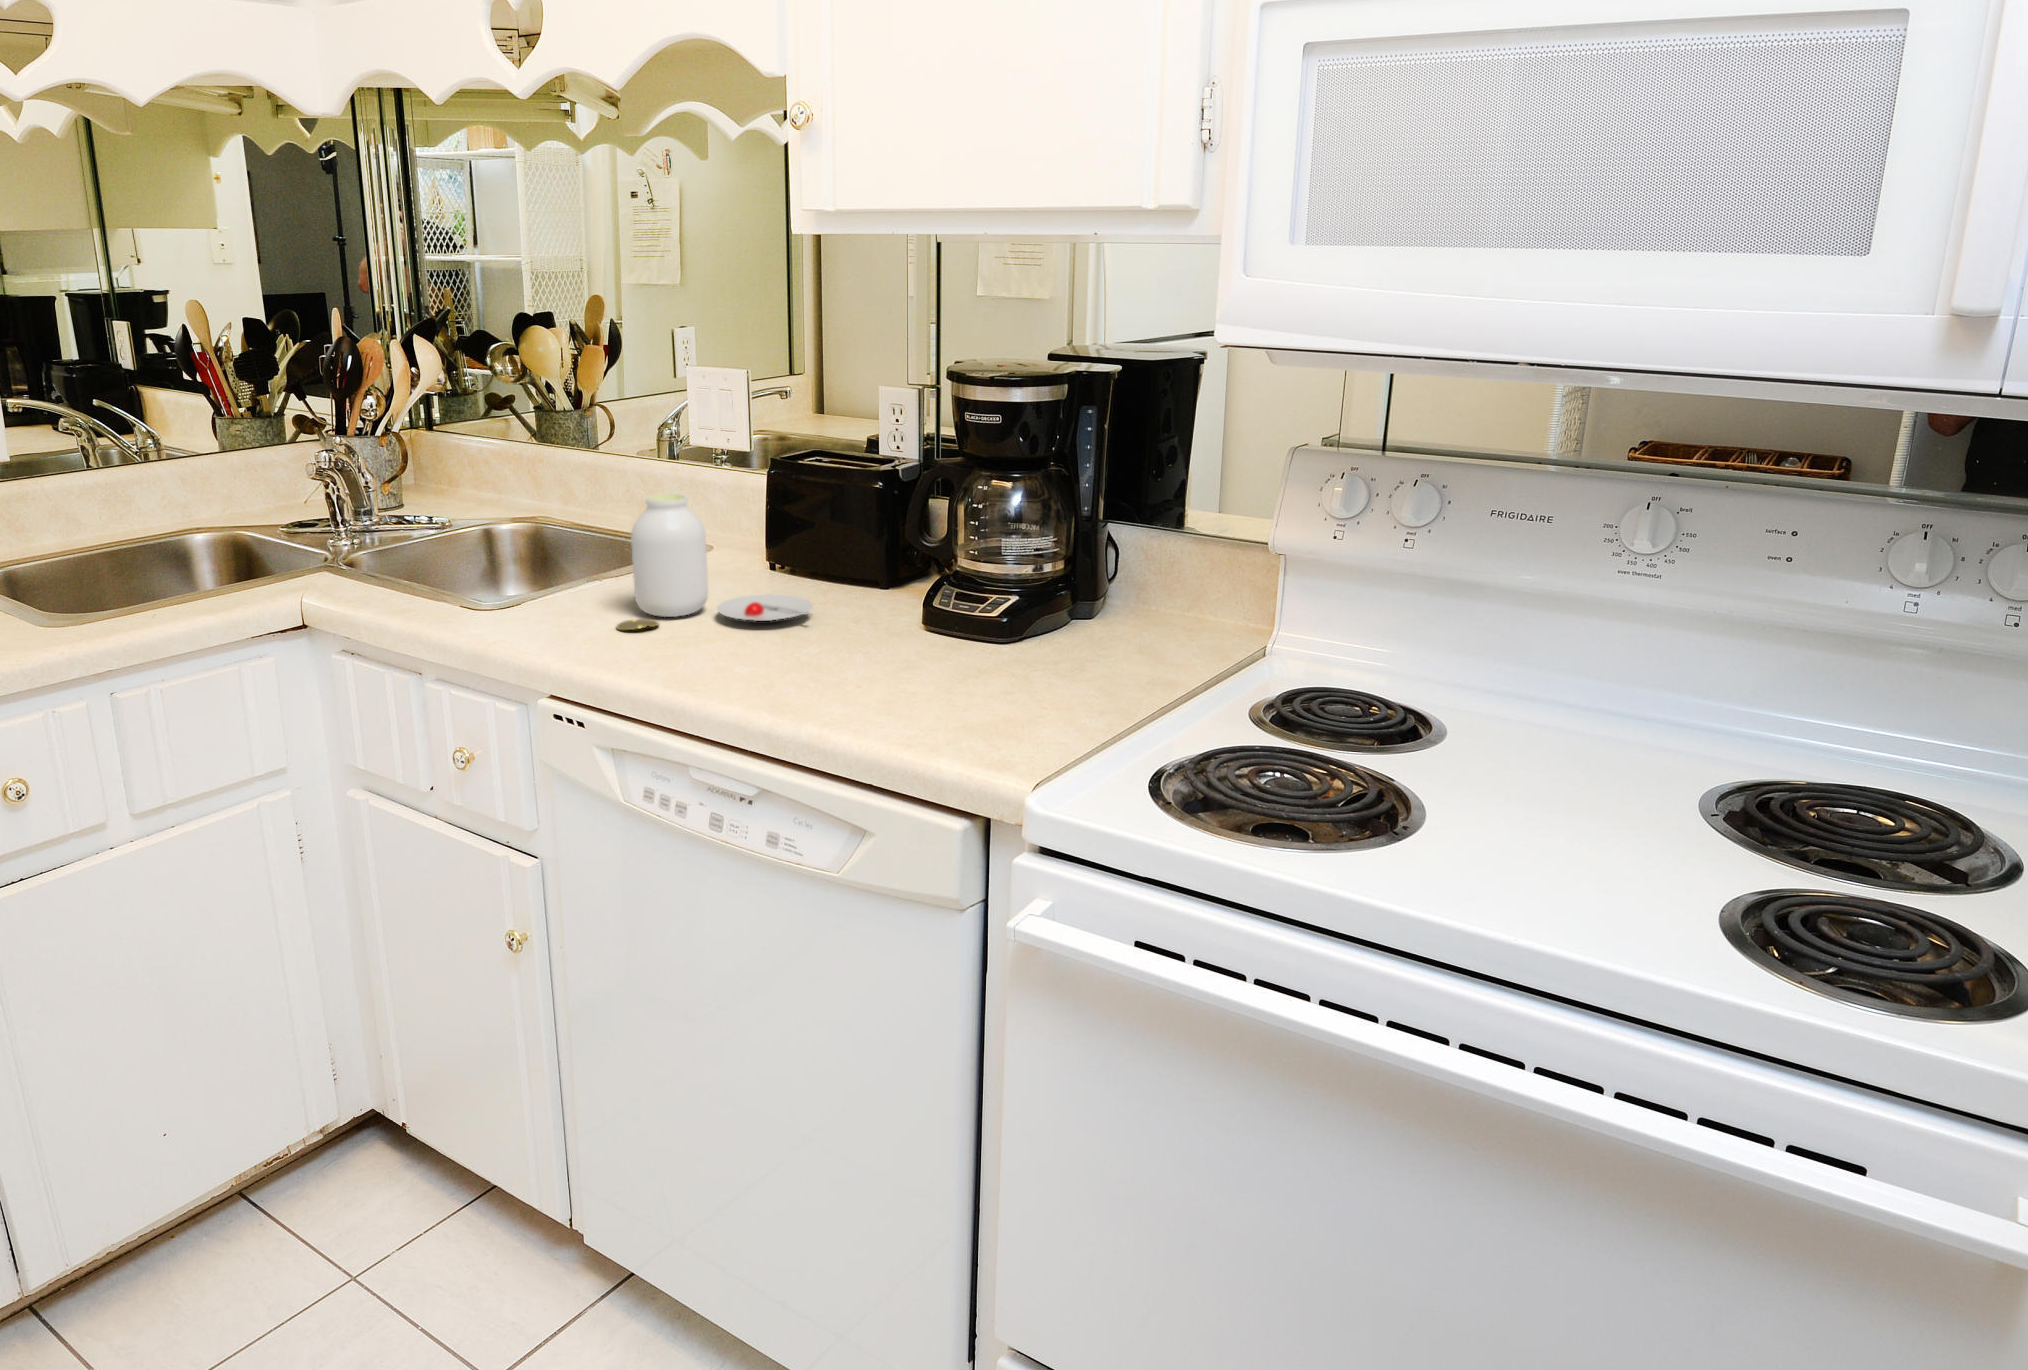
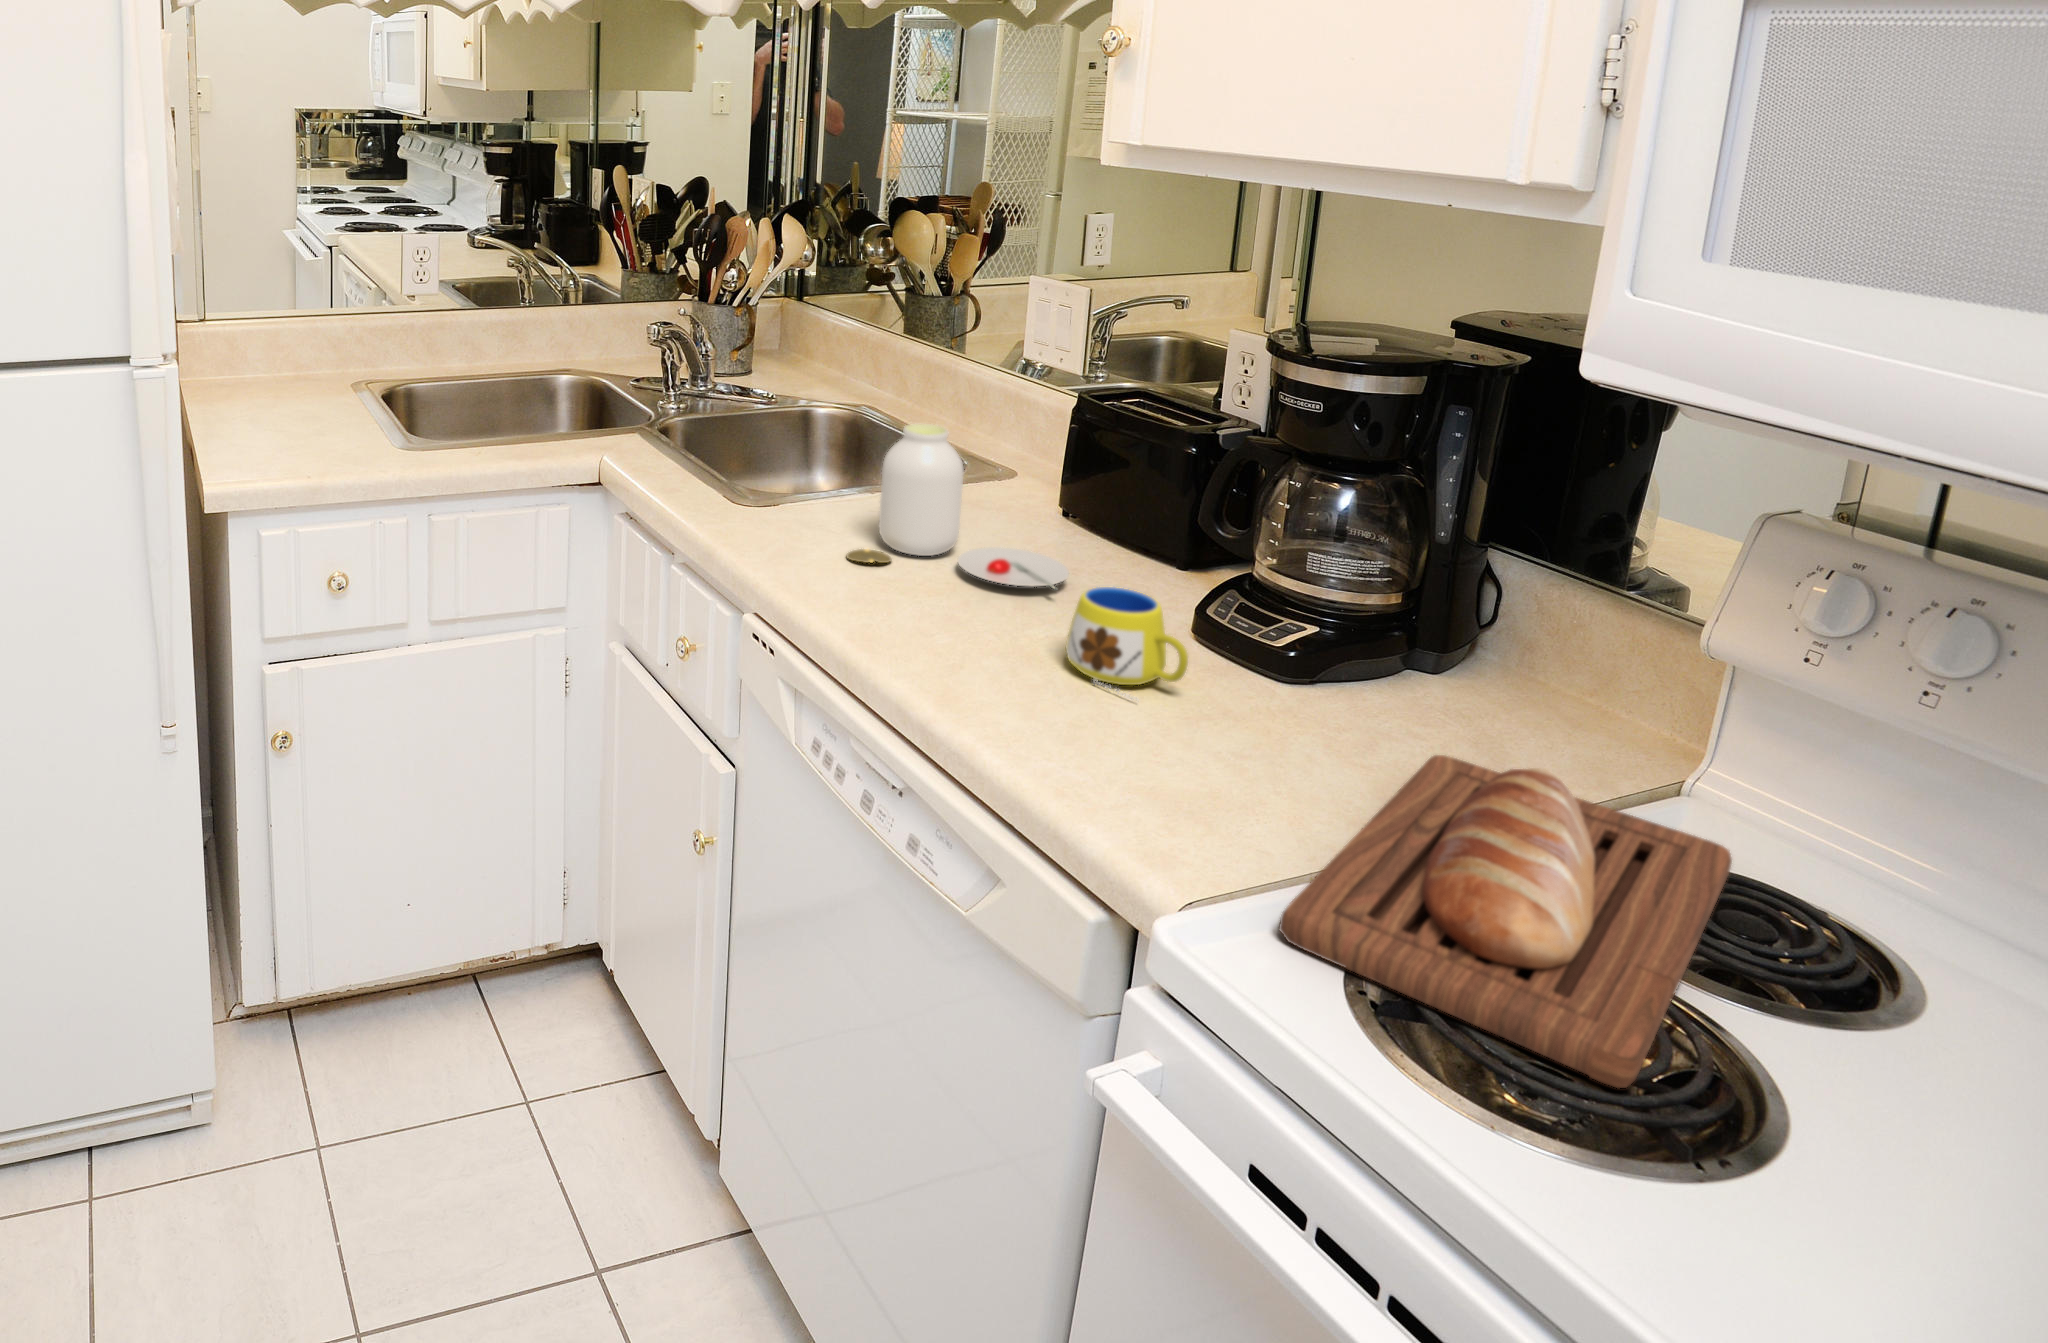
mug: none [847,592,948,677] -> present [1066,587,1188,699]
bread loaf: none [1101,642,1330,804] -> present [1279,755,1732,1088]

